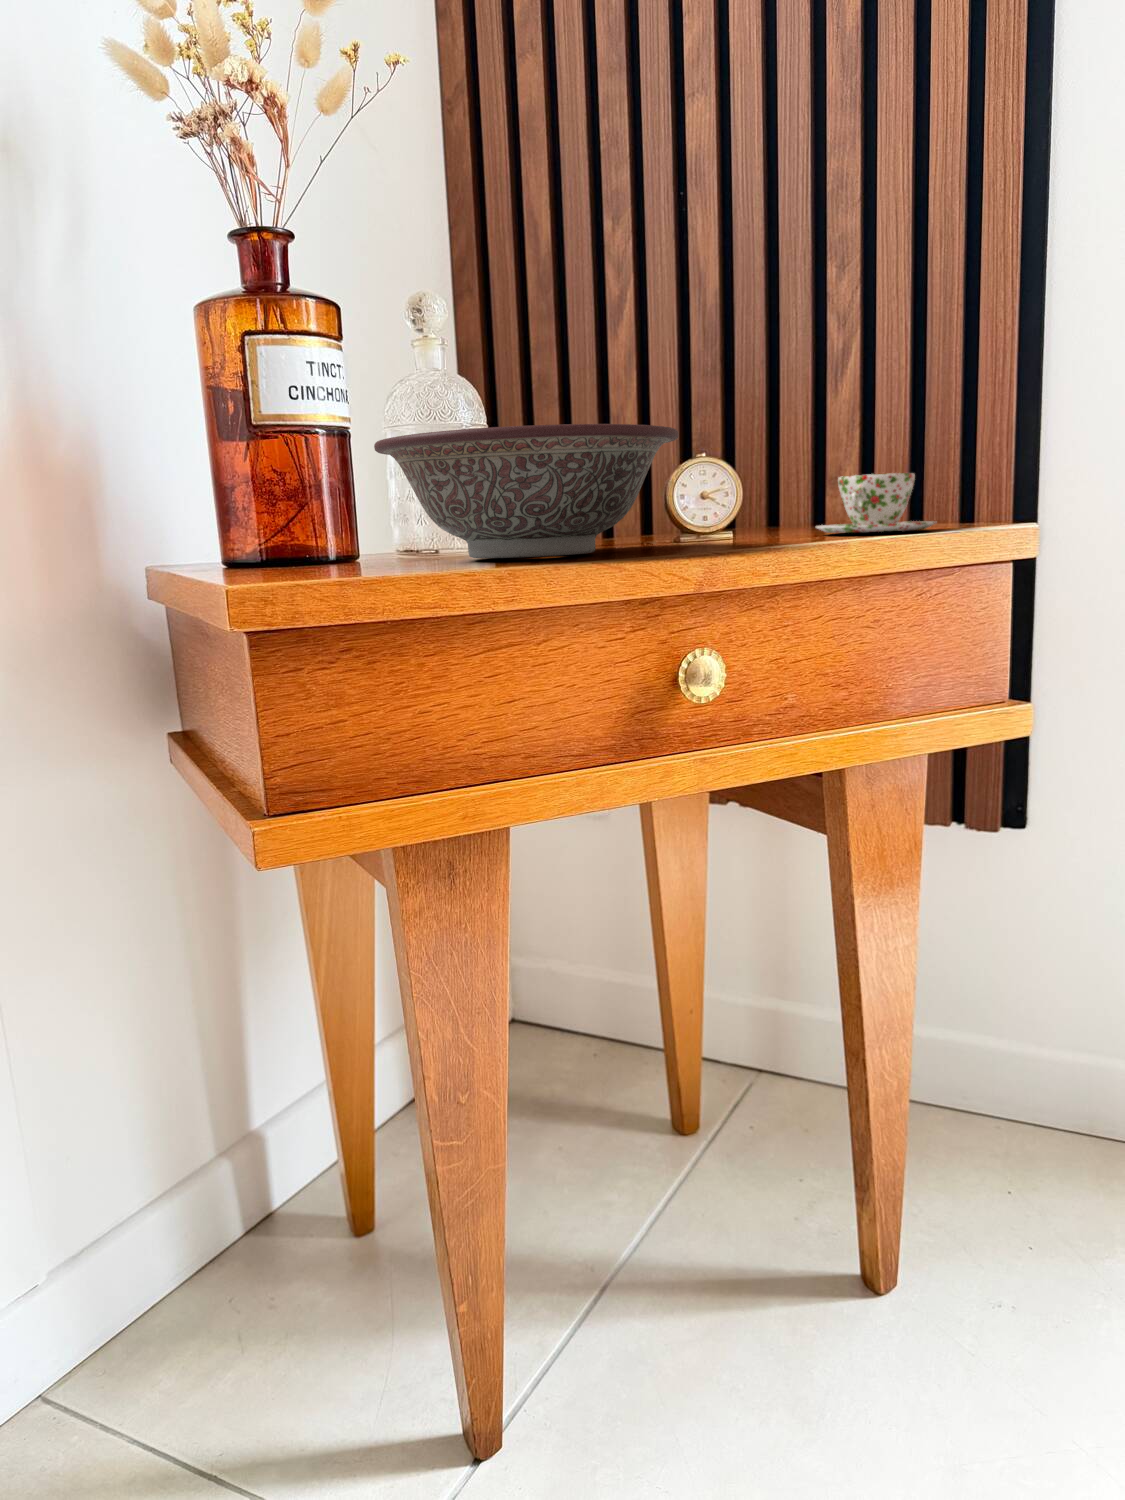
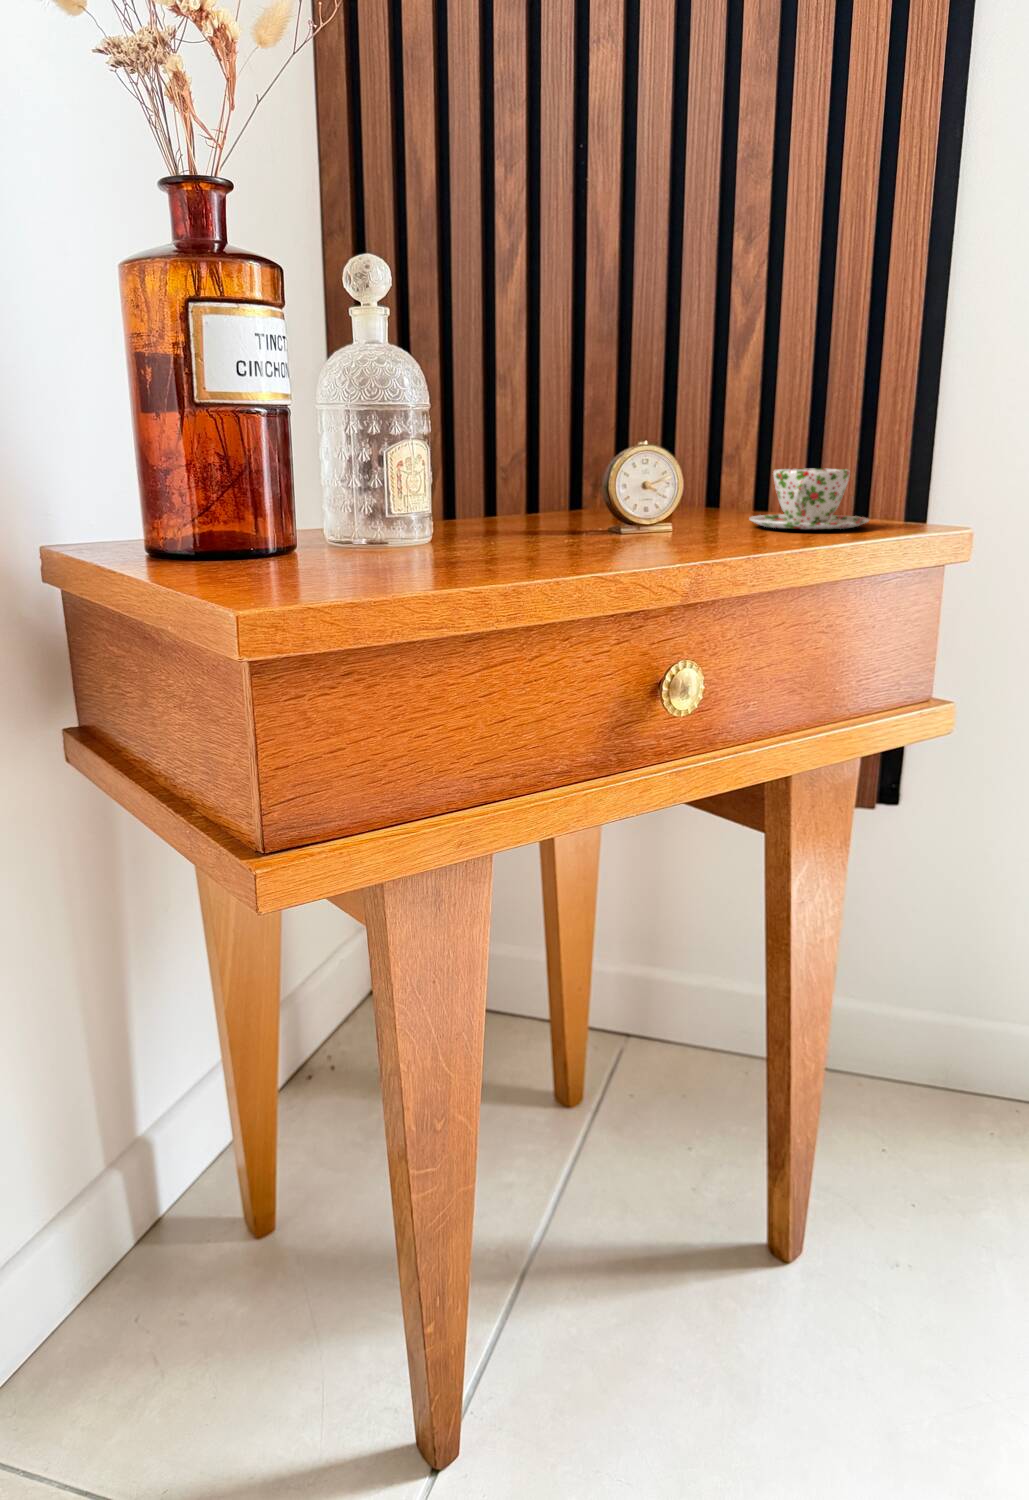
decorative bowl: present [374,424,679,558] -> none [333,428,659,560]

